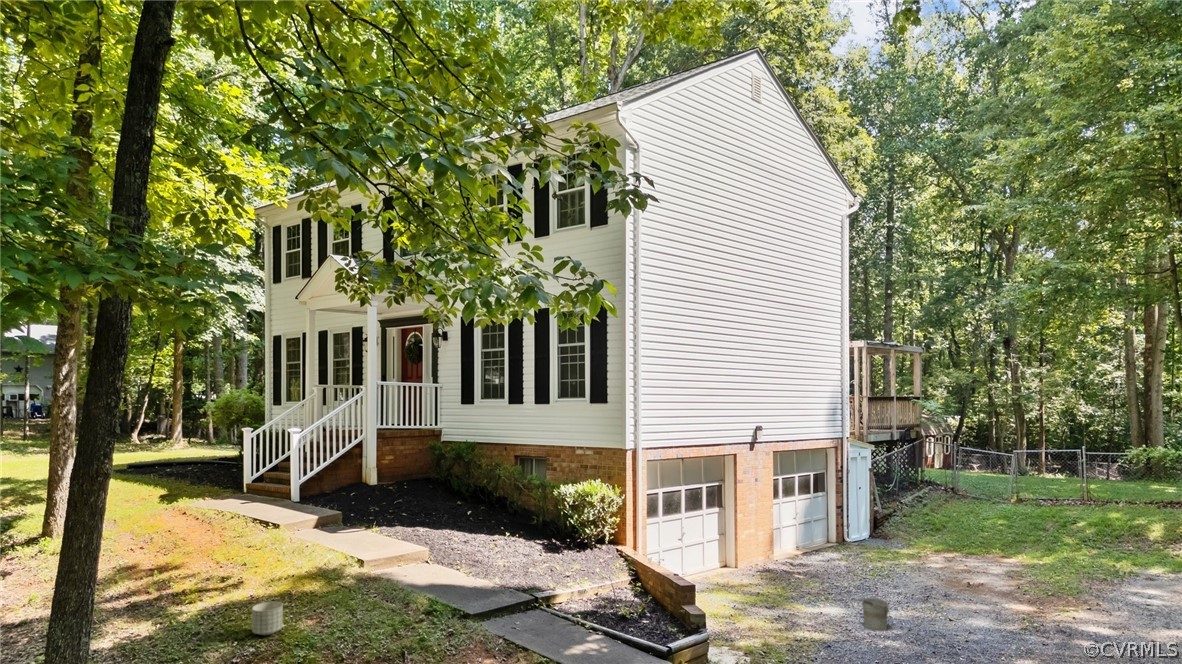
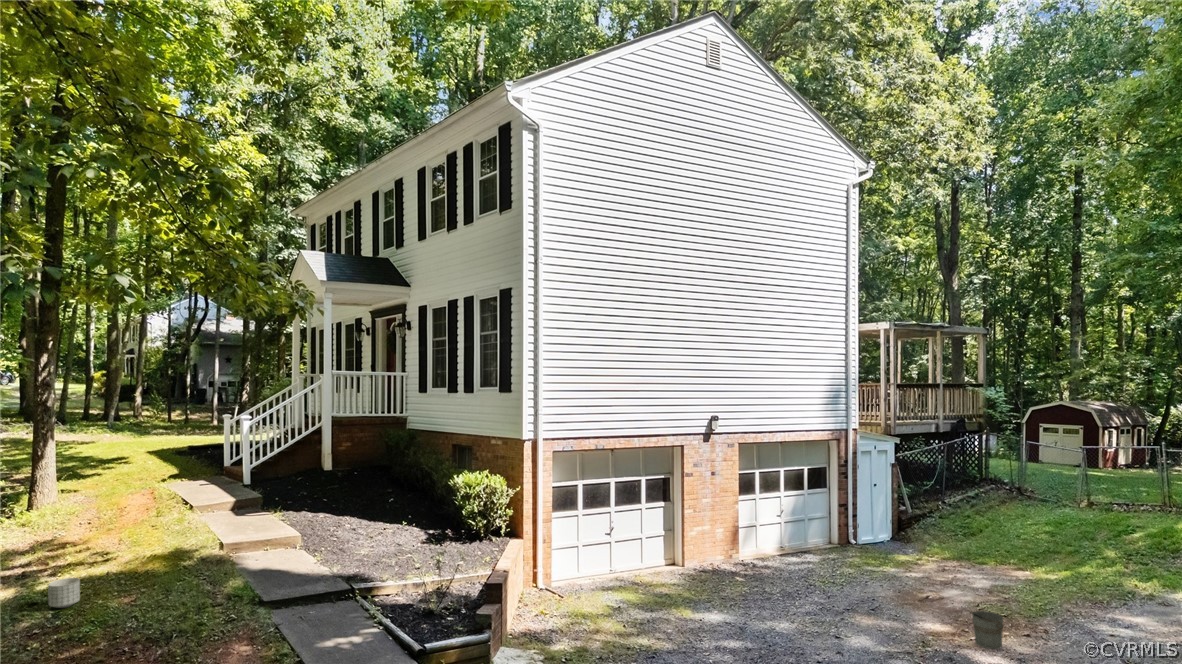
bucket: present [860,598,889,631] -> present [970,611,1004,649]

